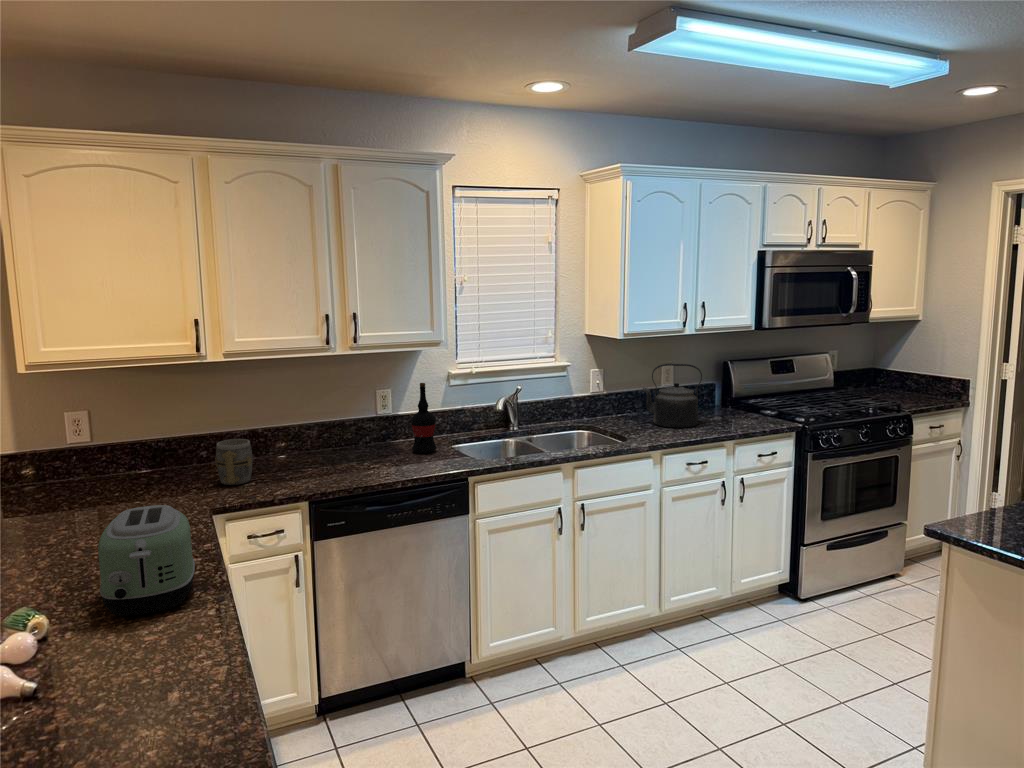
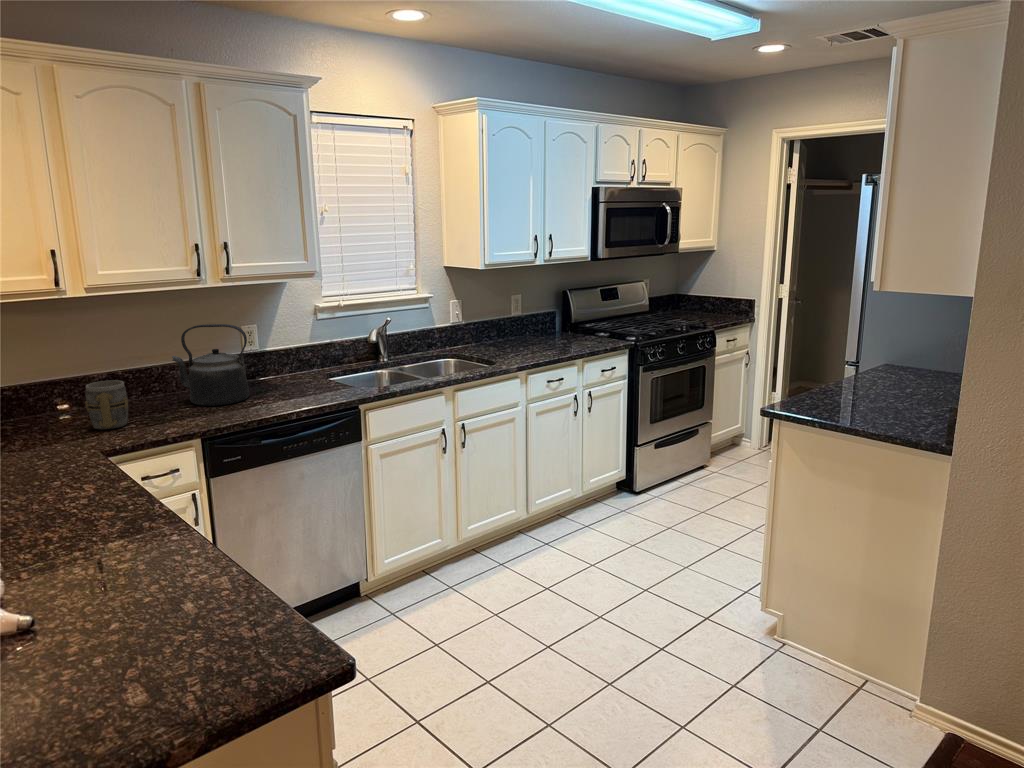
kettle: present [643,364,702,428] -> present [172,324,249,406]
wine bottle: present [411,383,436,453] -> none [288,315,315,386]
toaster: present [98,505,195,616] -> none [33,440,143,554]

